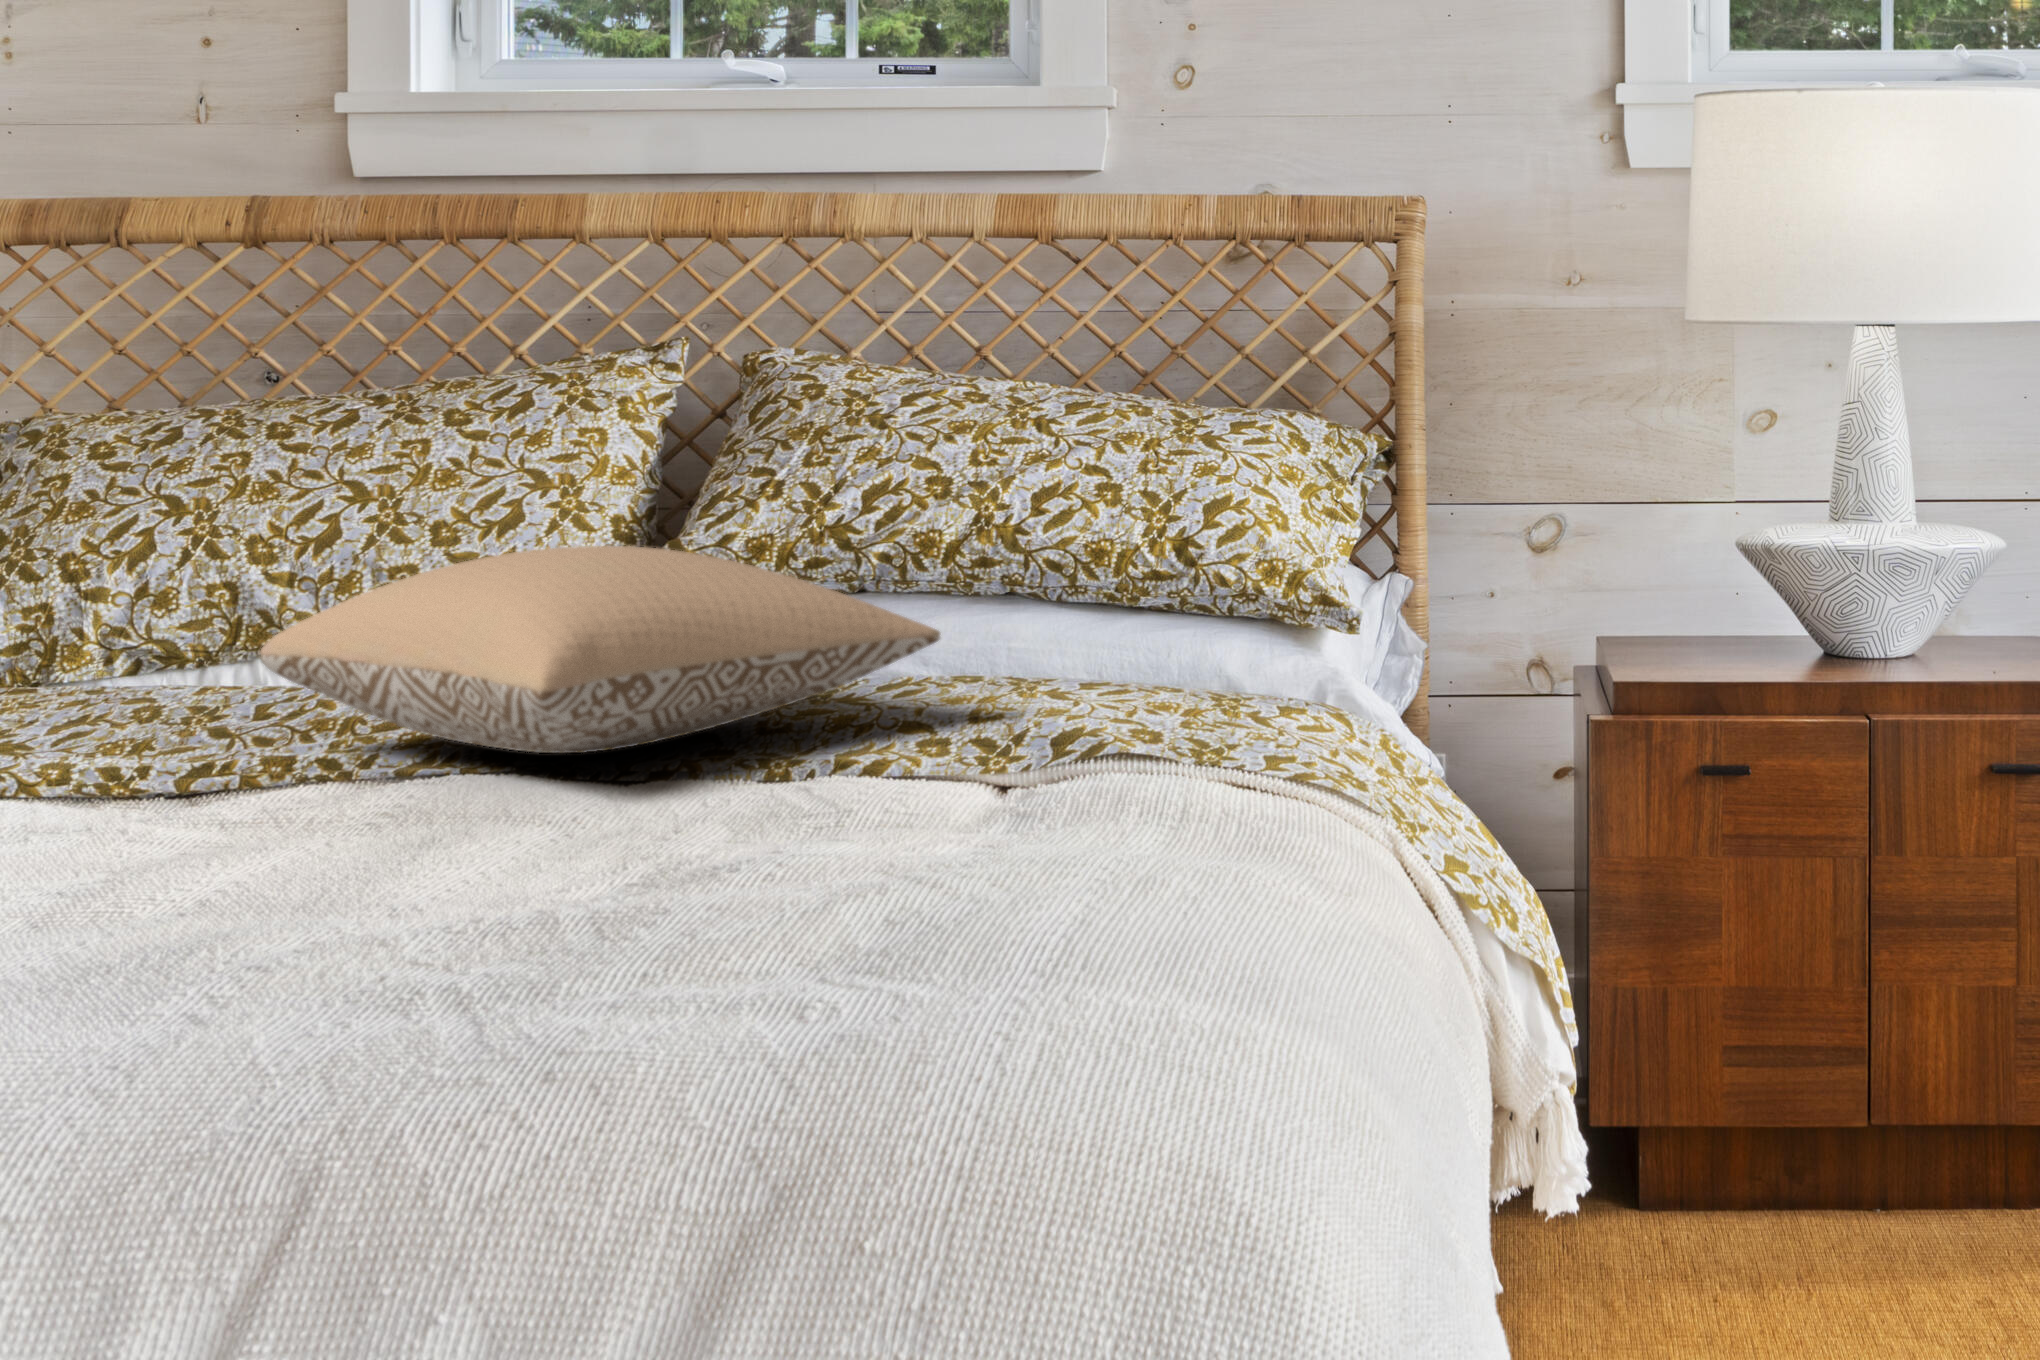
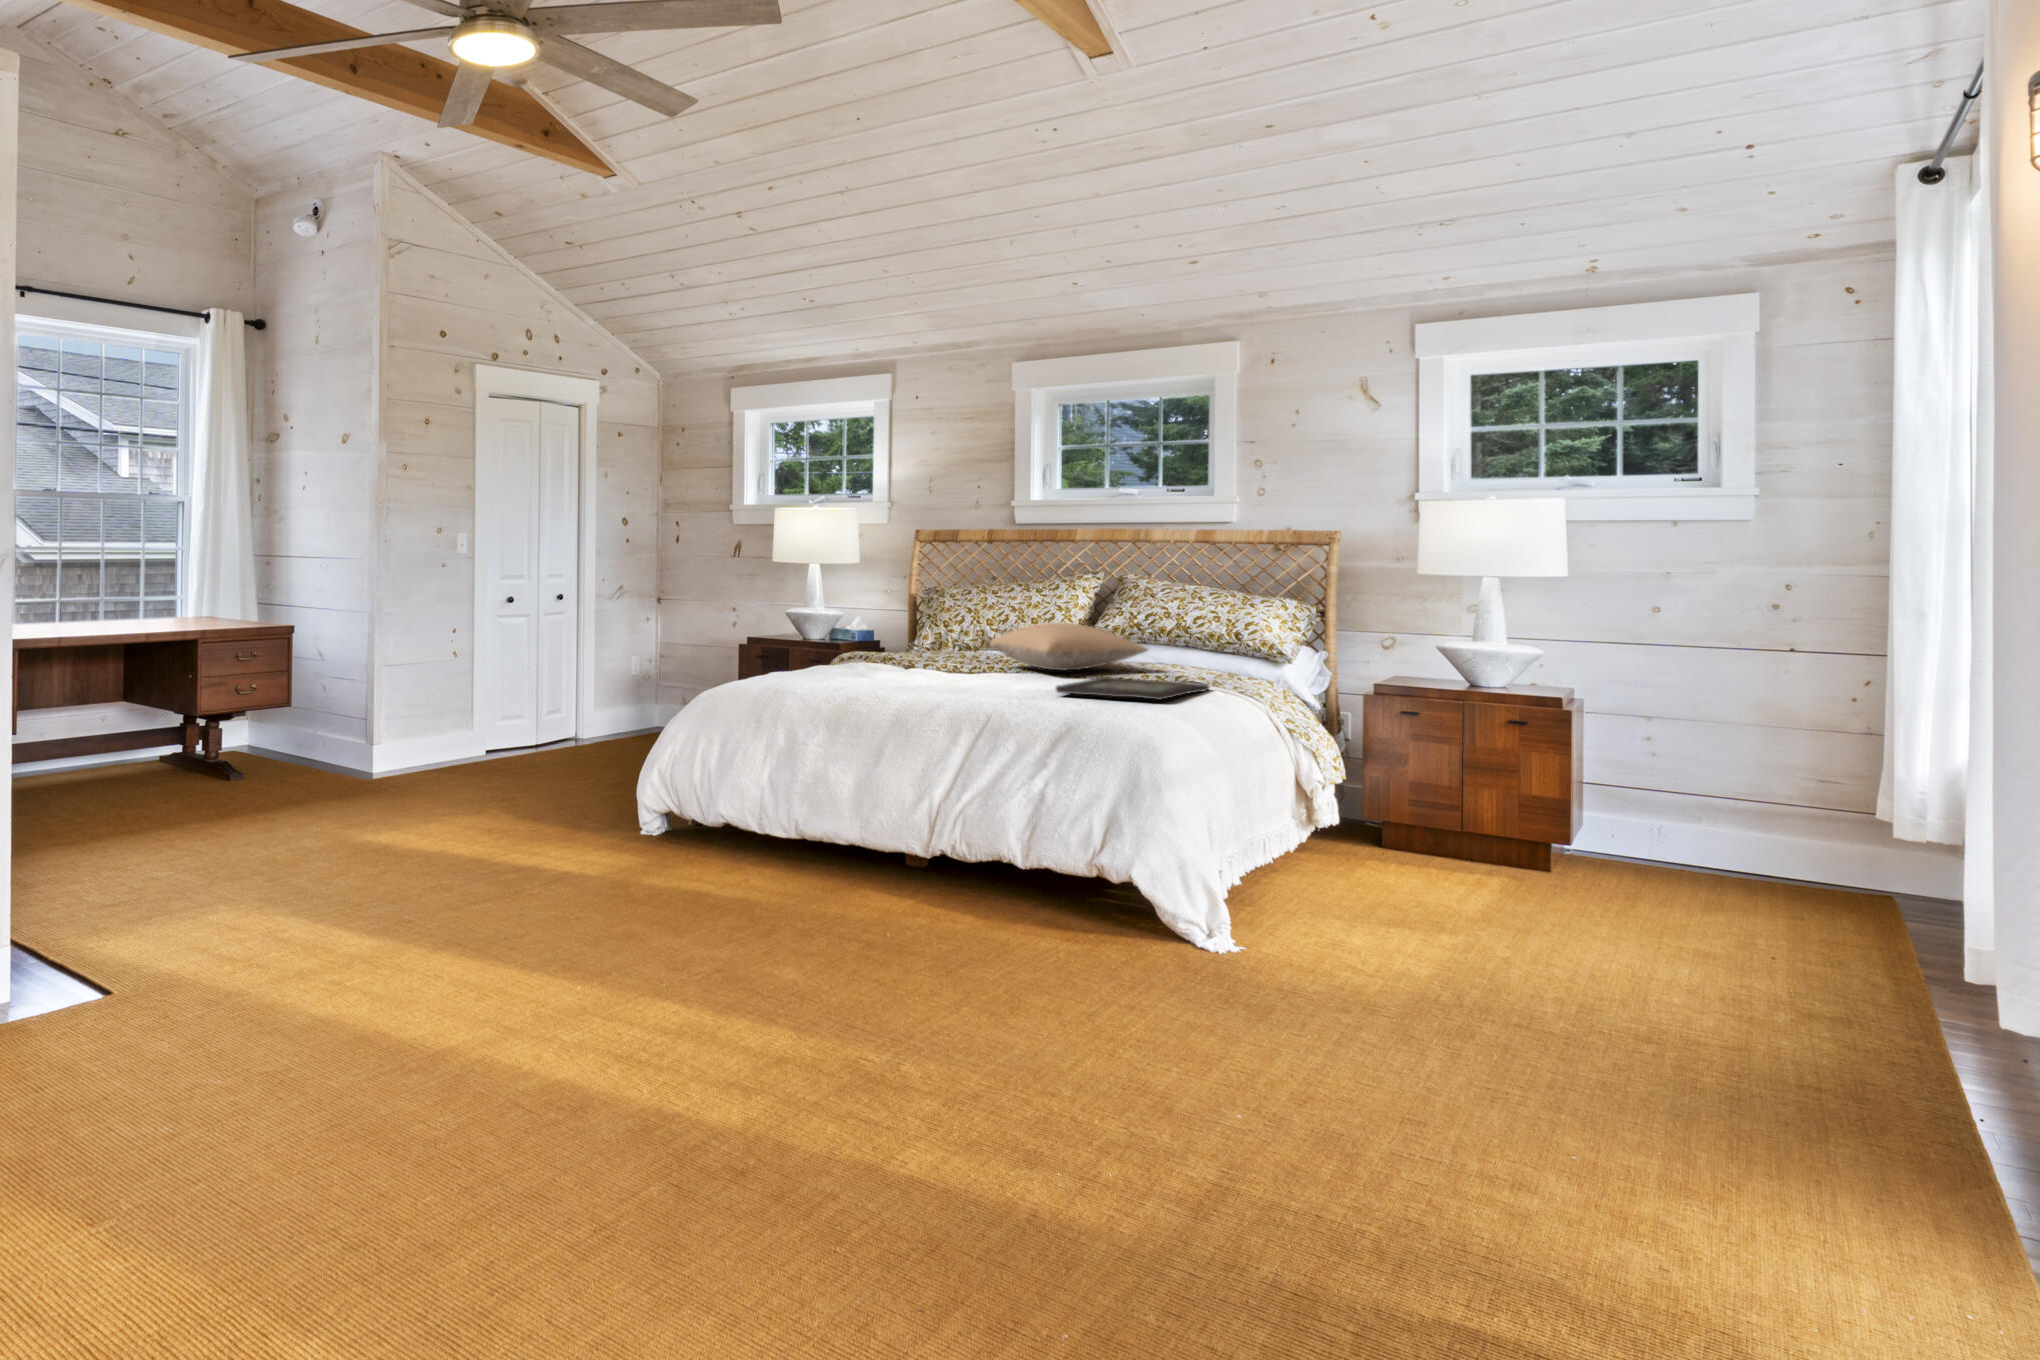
decorative tray: none [628,784,1264,932] -> present [1056,677,1209,700]

